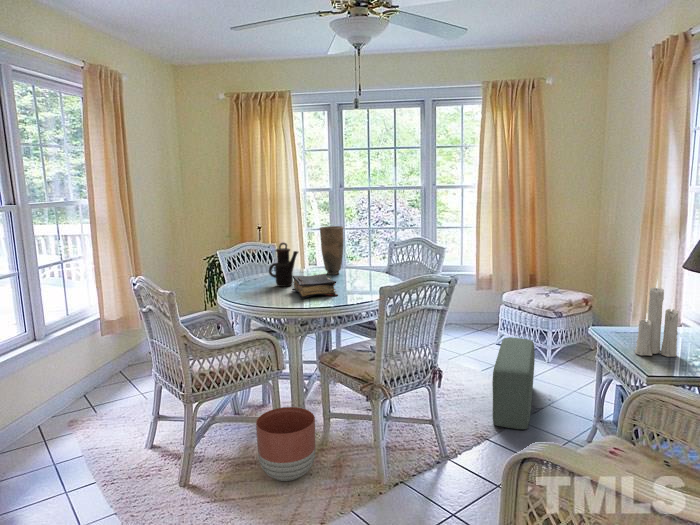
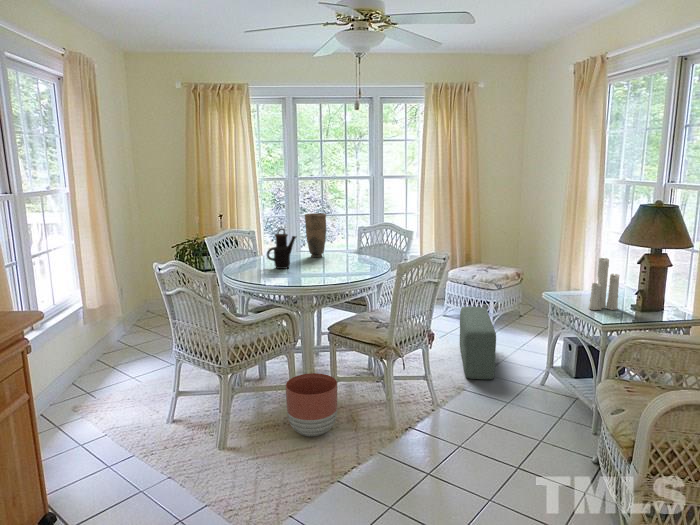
book: present [292,274,338,299] -> none [295,256,341,278]

